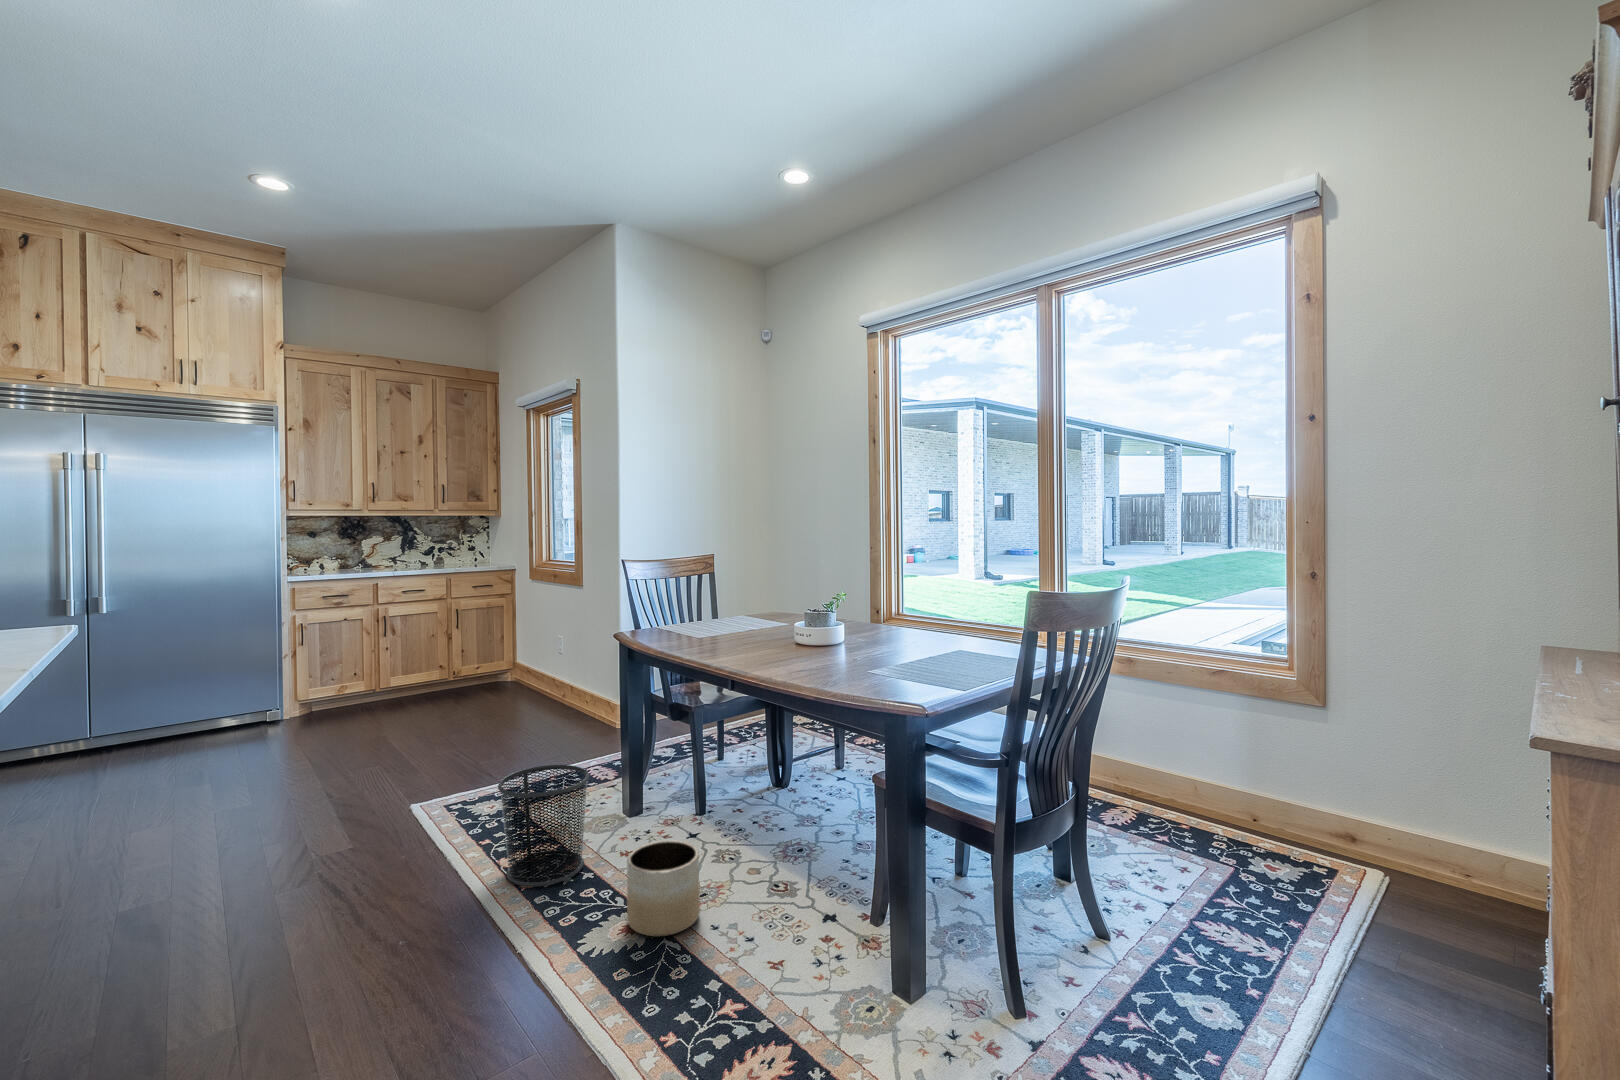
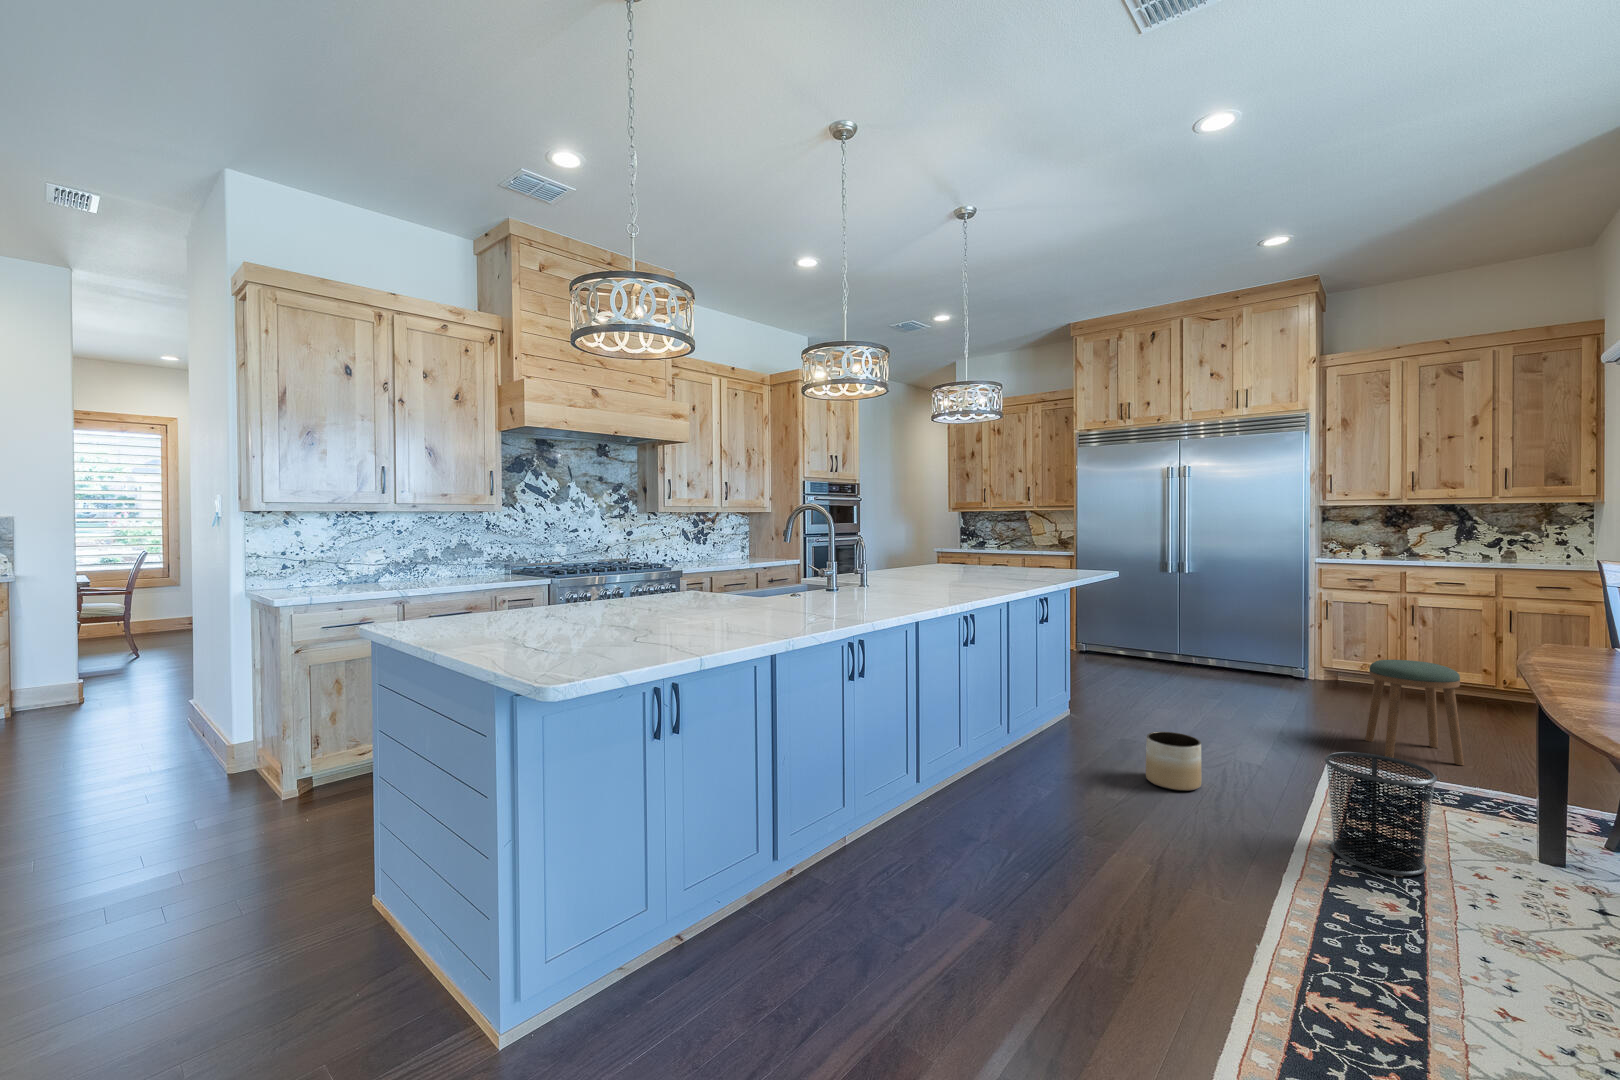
stool: none [409,669,497,772] -> present [1365,660,1464,765]
planter: present [627,841,700,937] -> present [1146,732,1201,791]

